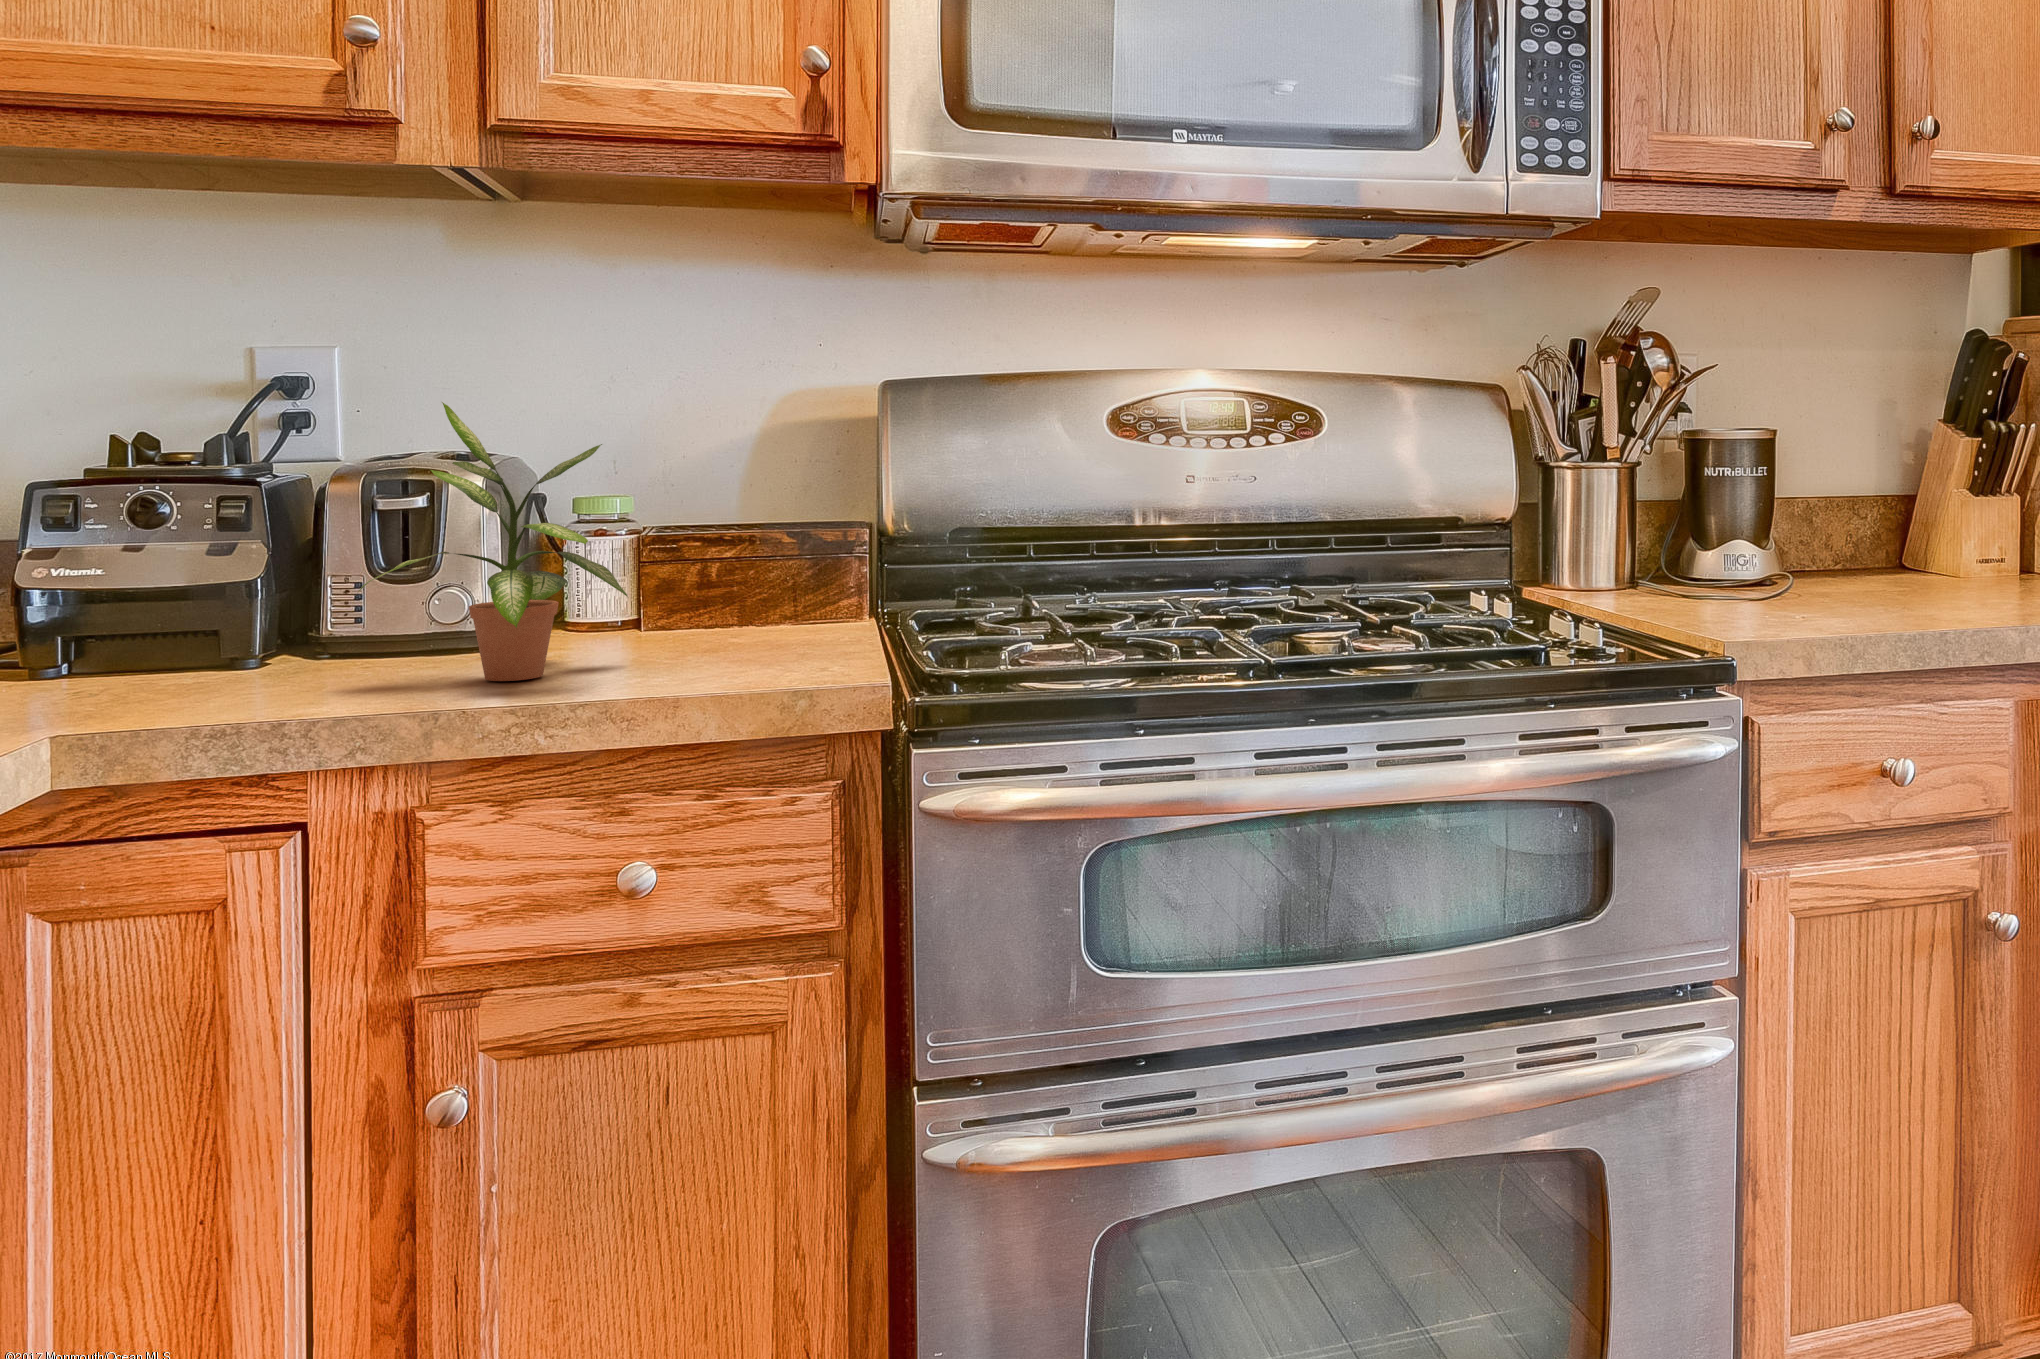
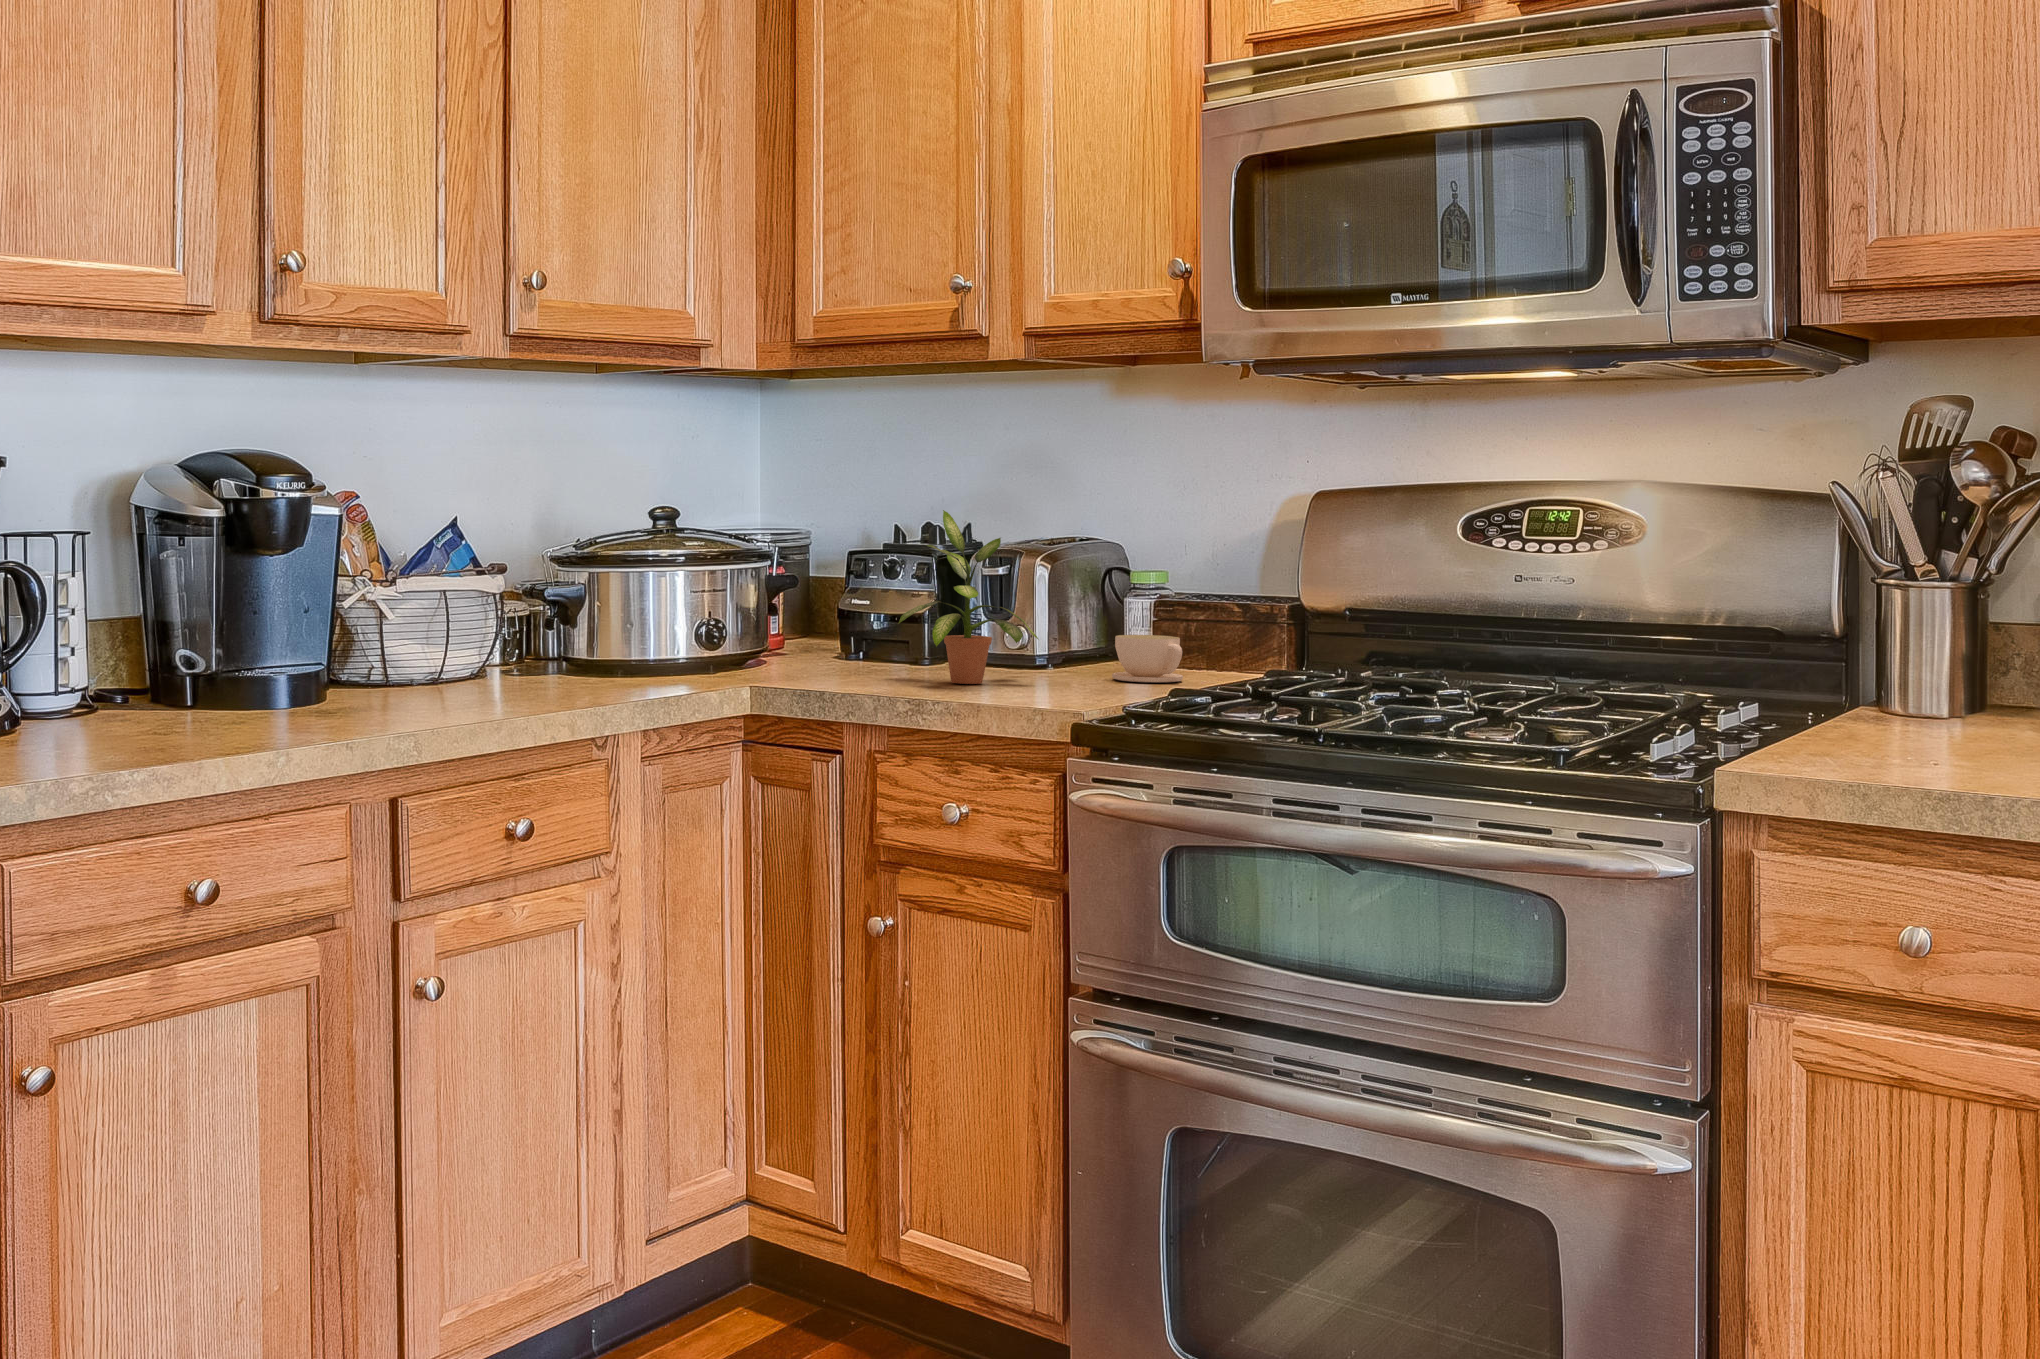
coffee cup: none [660,568,782,639] -> present [1112,635,1183,682]

